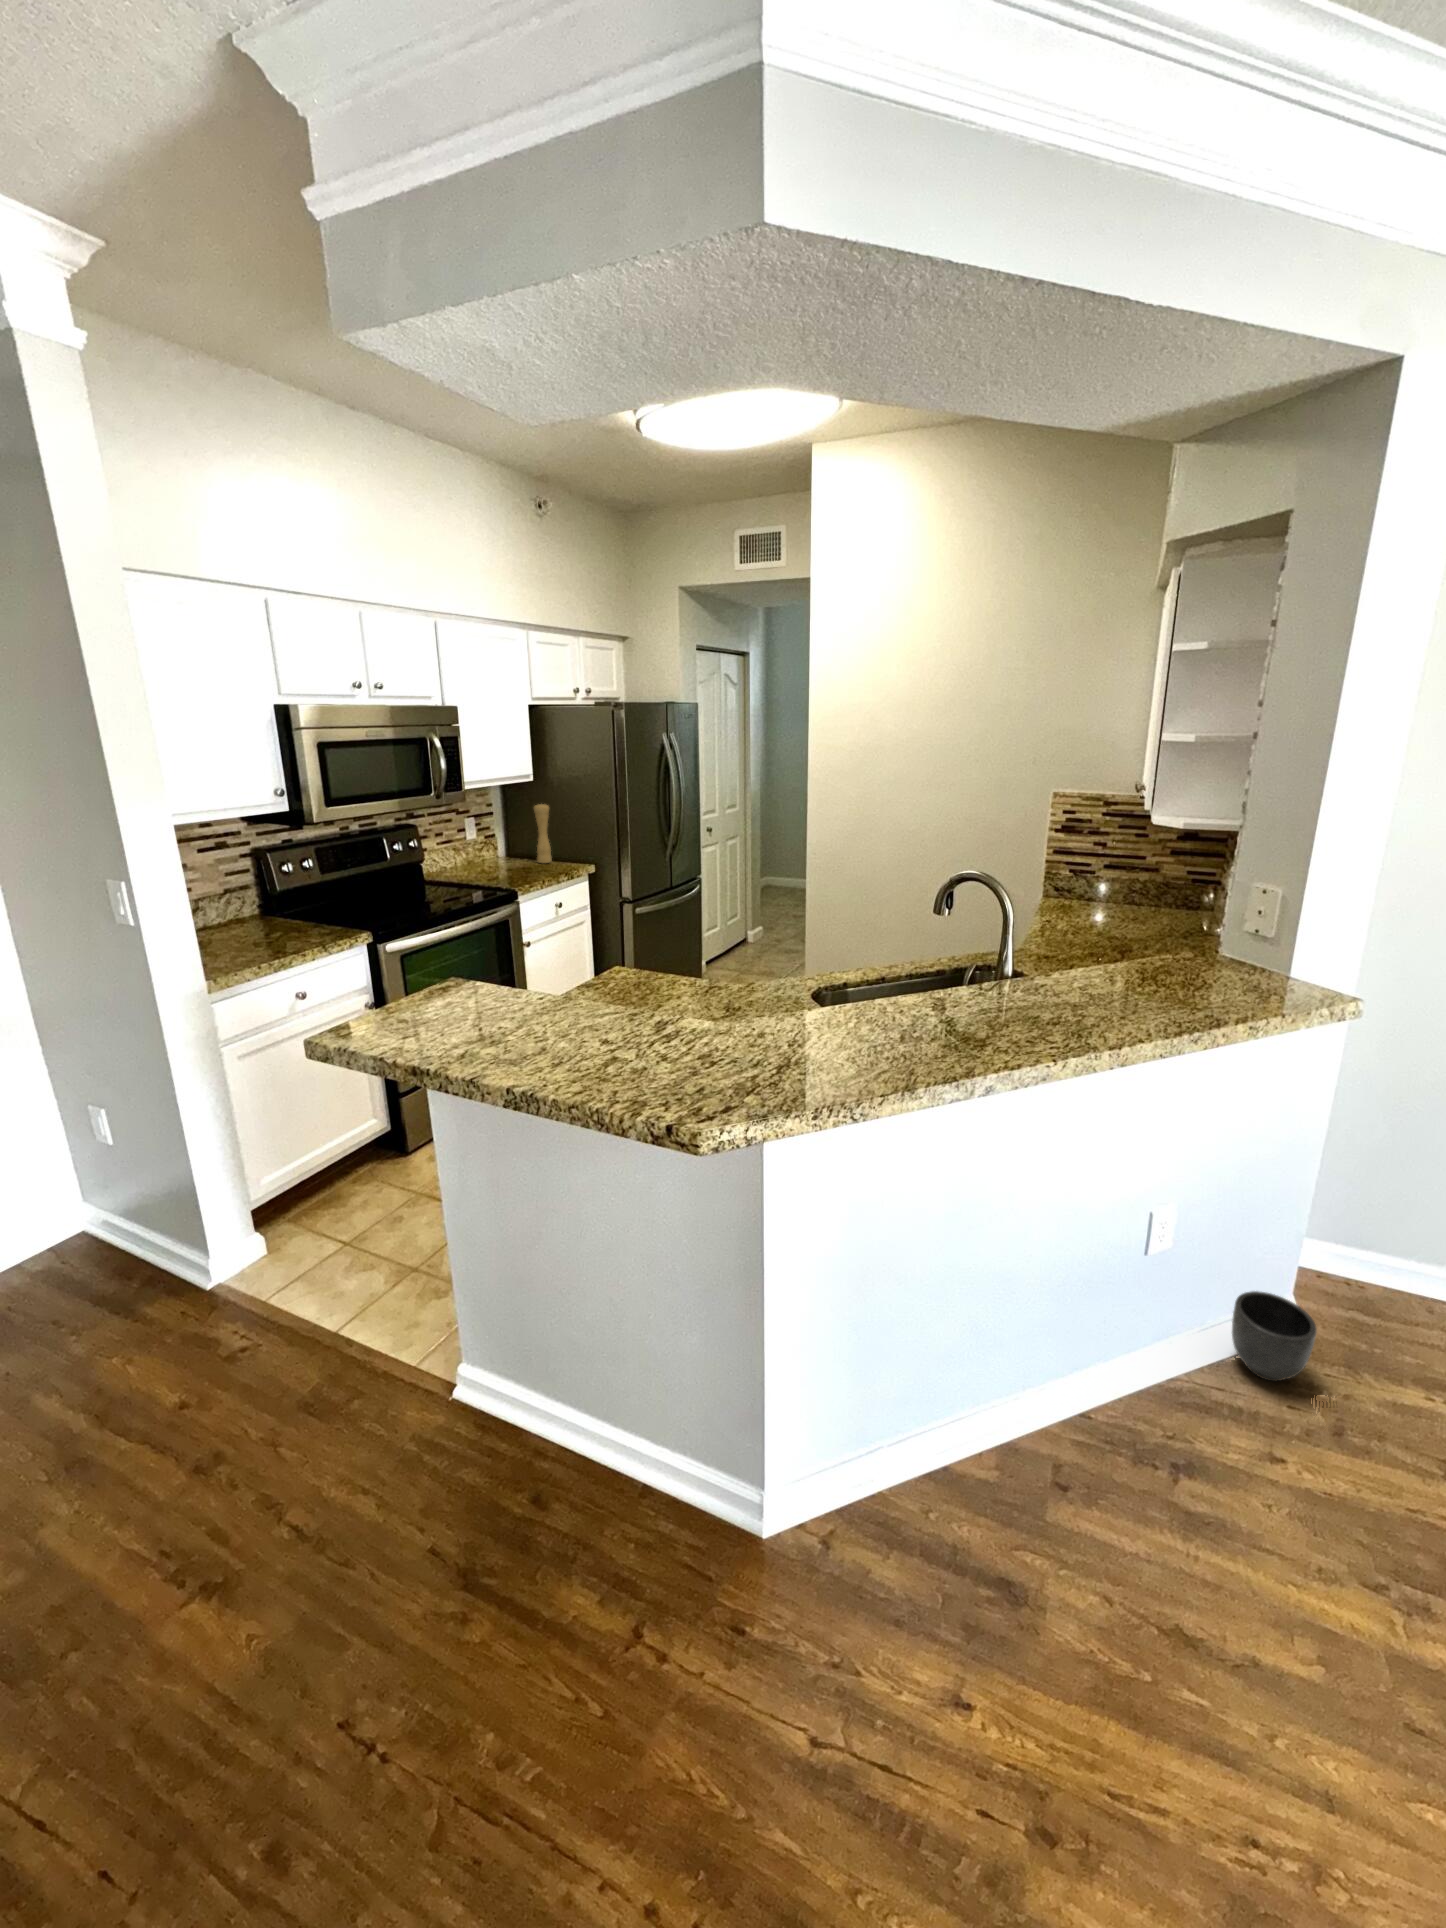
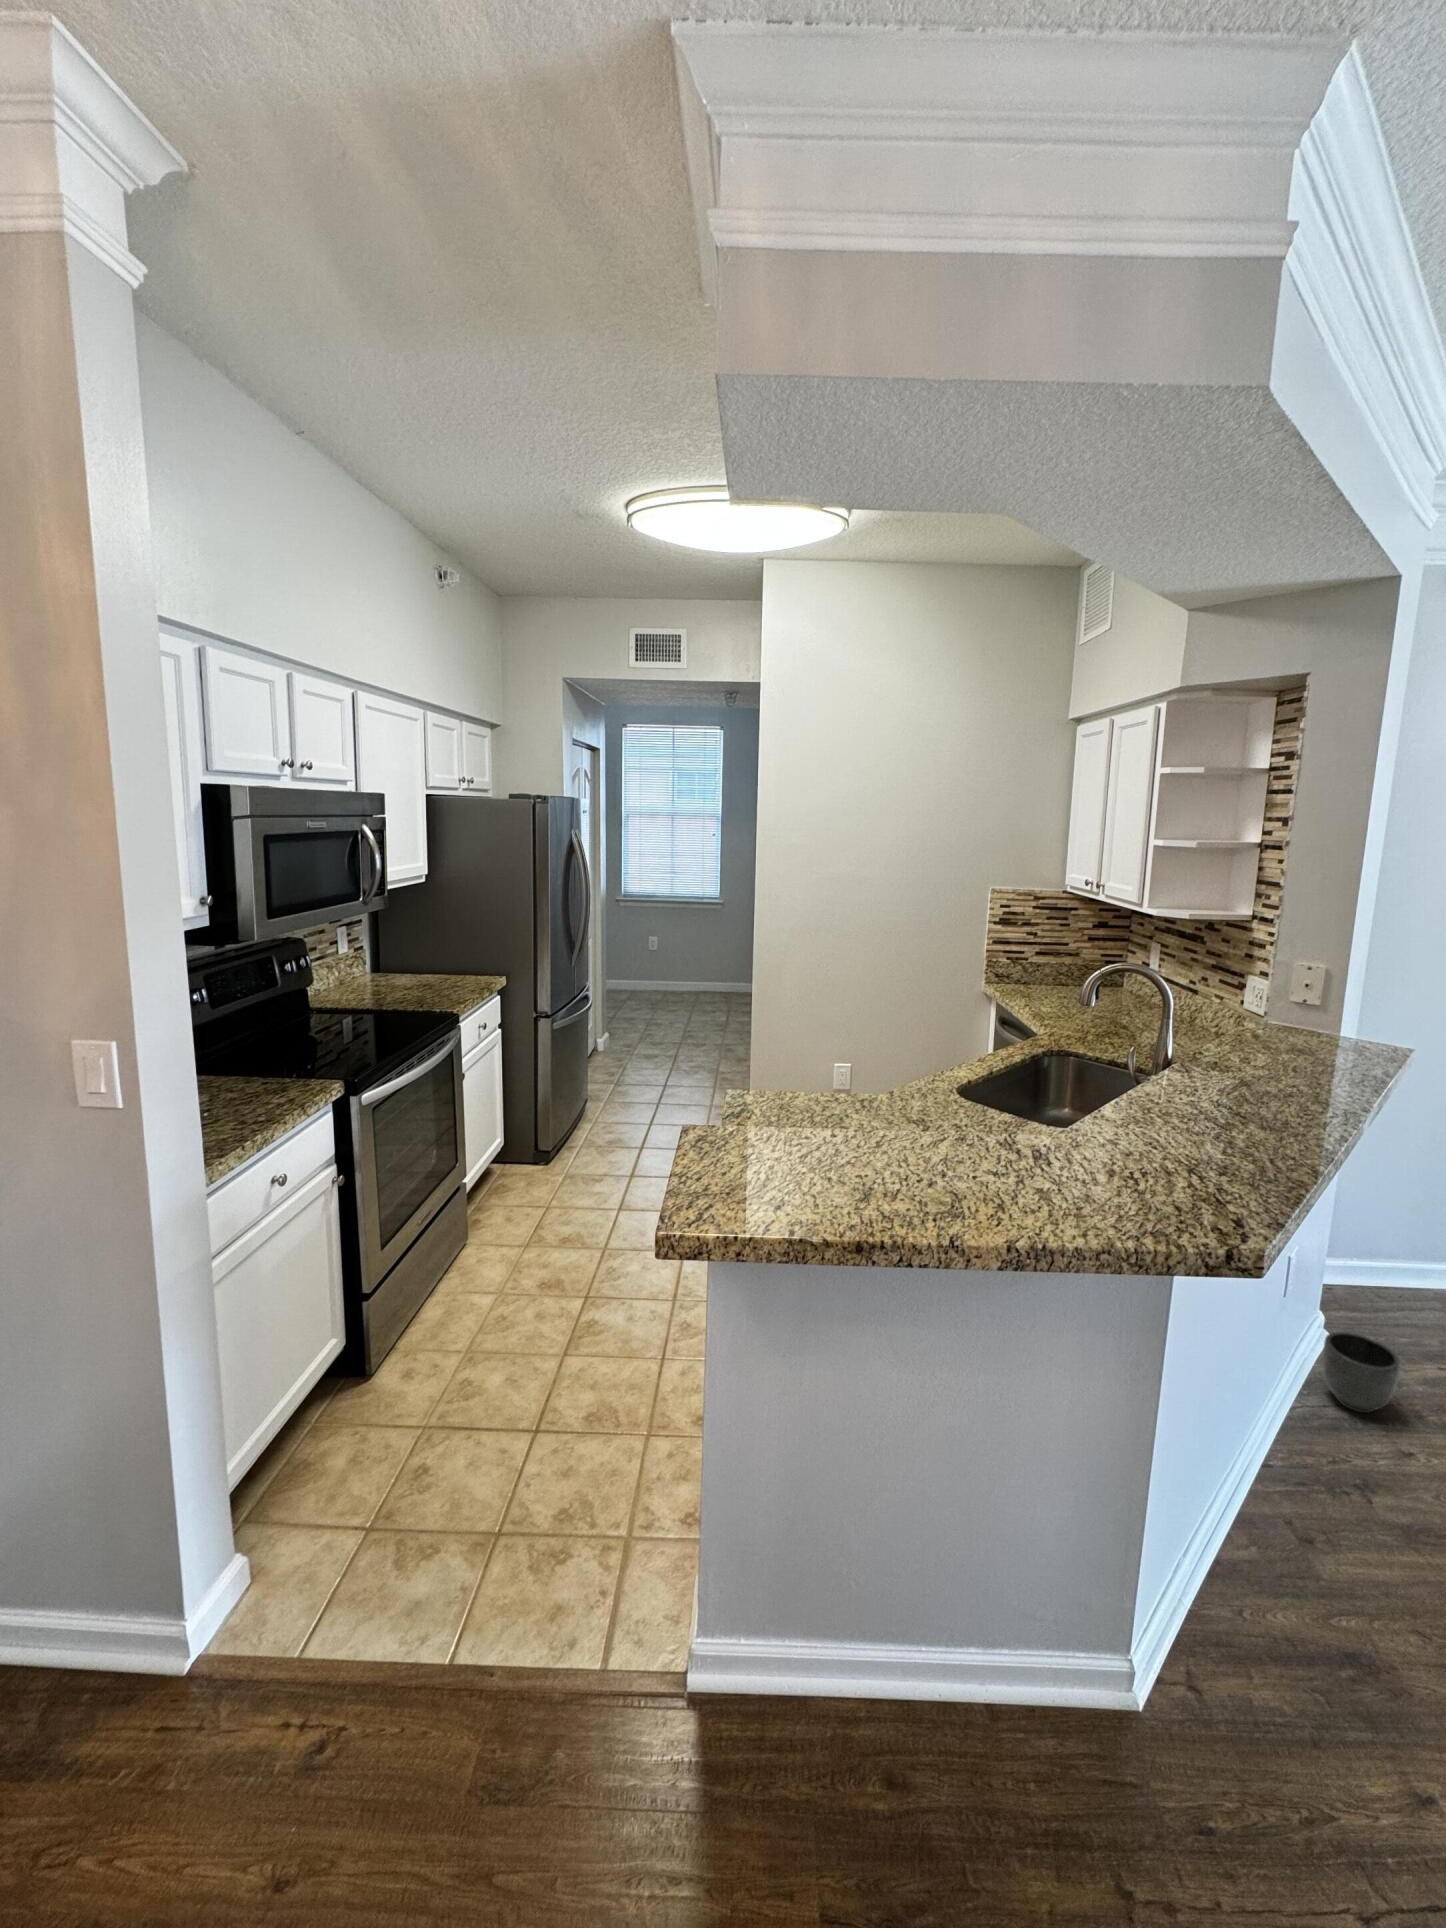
pepper mill: present [534,804,552,863] -> none [423,908,443,979]

